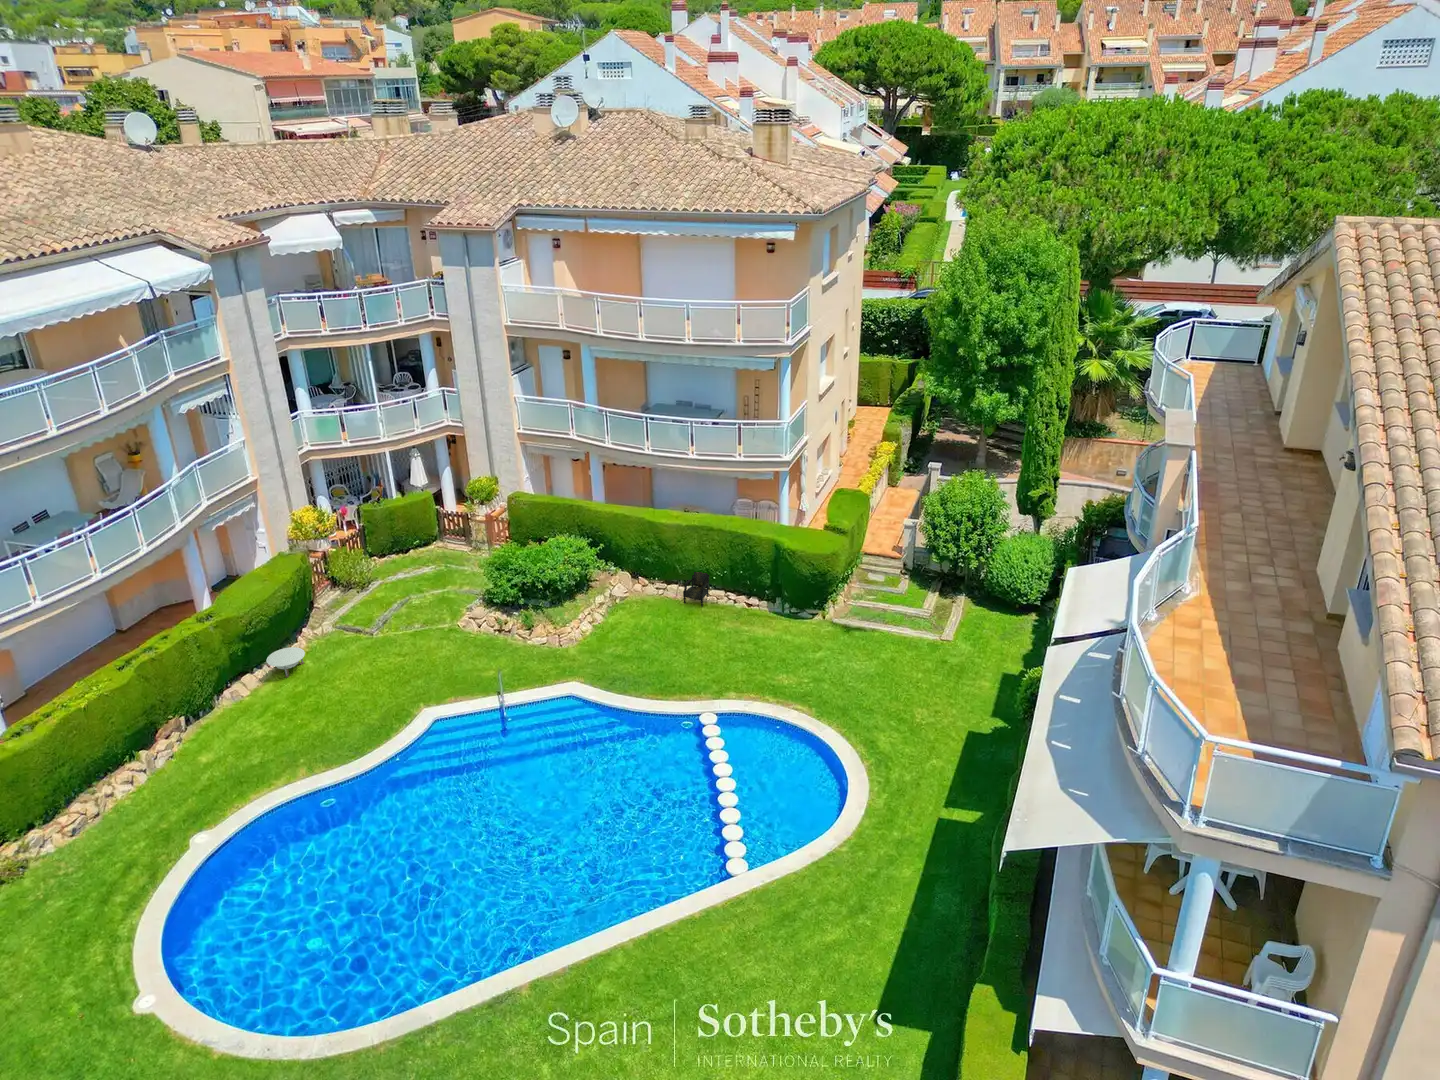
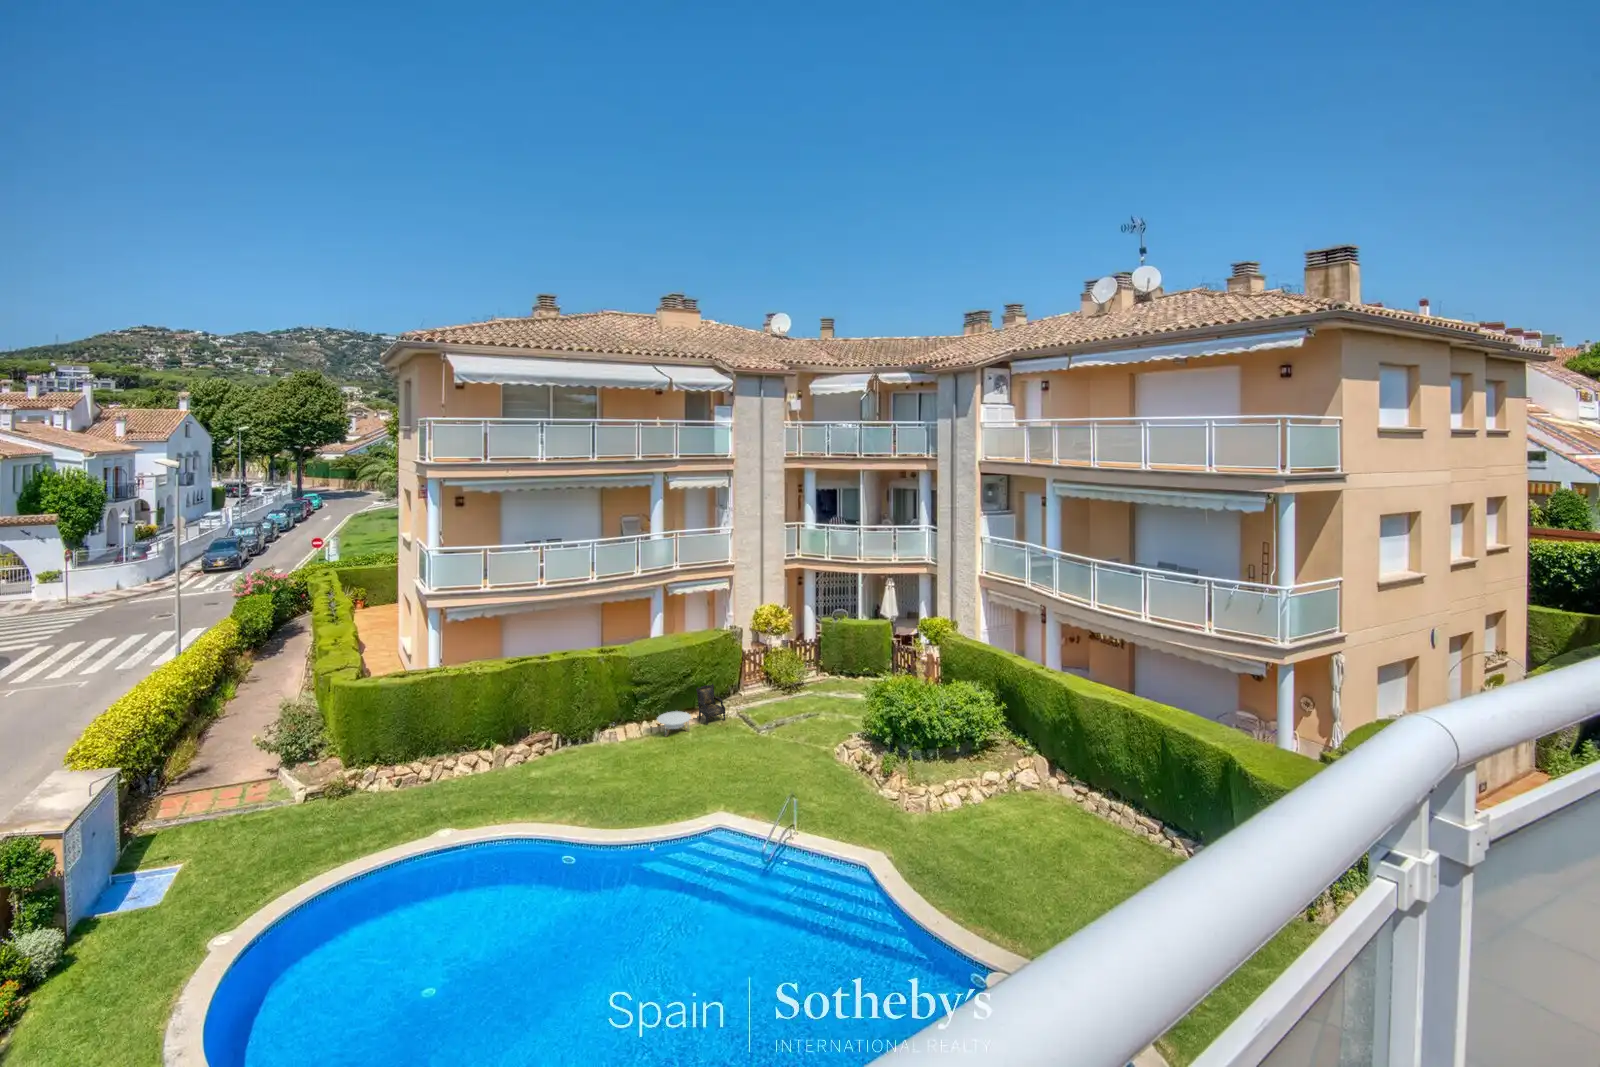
armchair: present [683,572,709,607] -> present [696,684,725,725]

